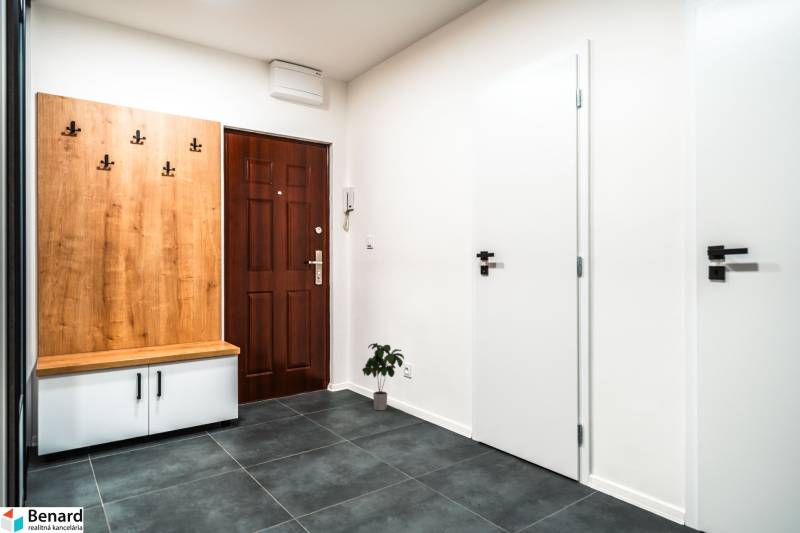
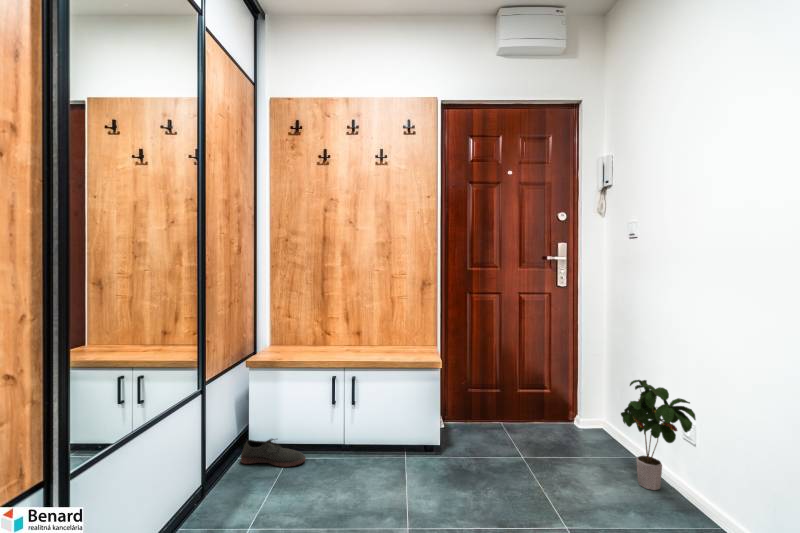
shoe: none [38,440,116,470] -> present [240,439,306,467]

